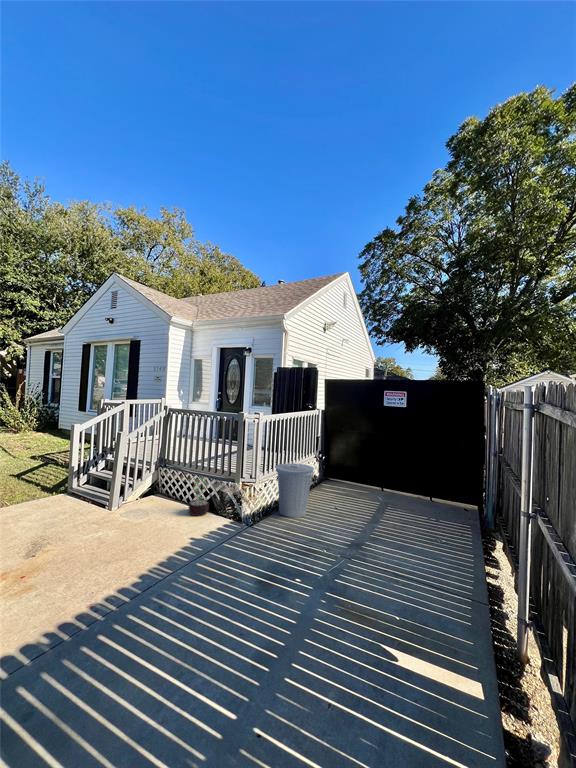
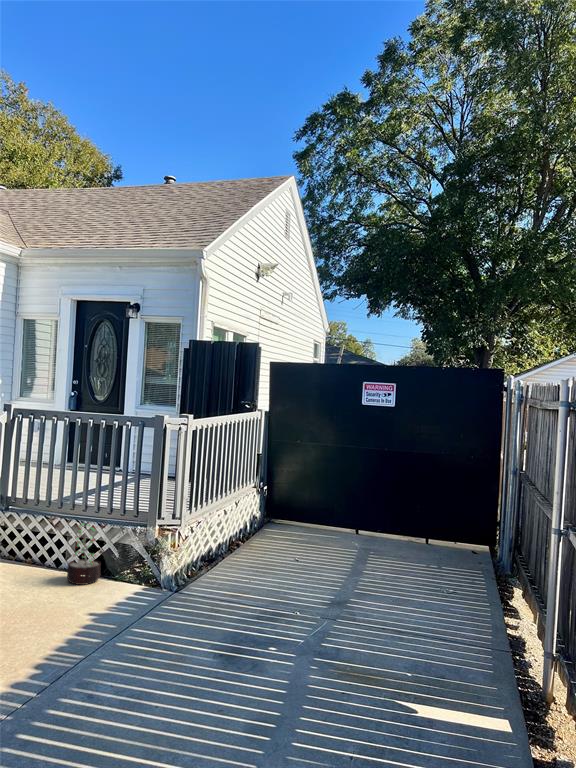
trash can: present [276,463,314,518] -> none [207,495,267,577]

